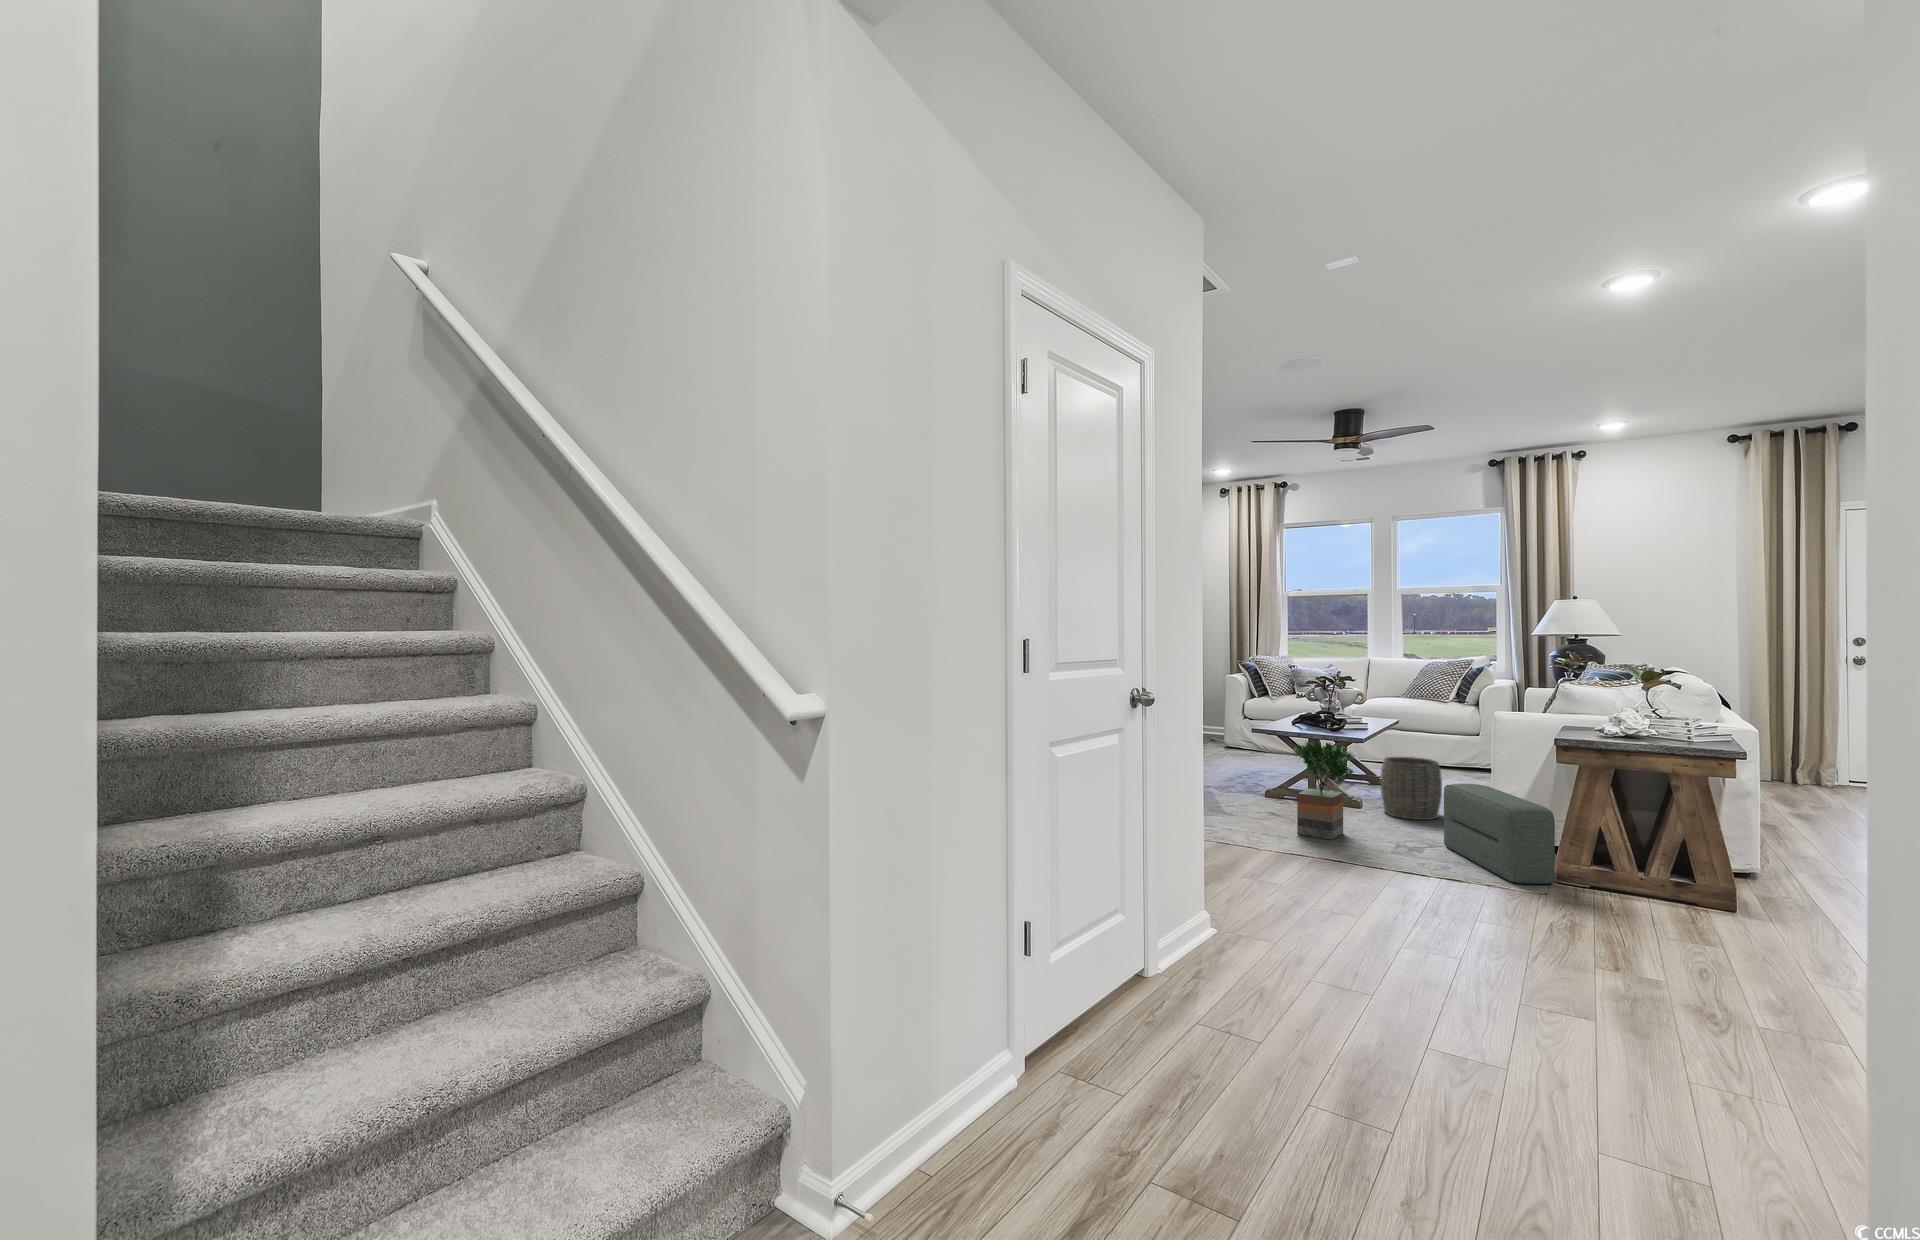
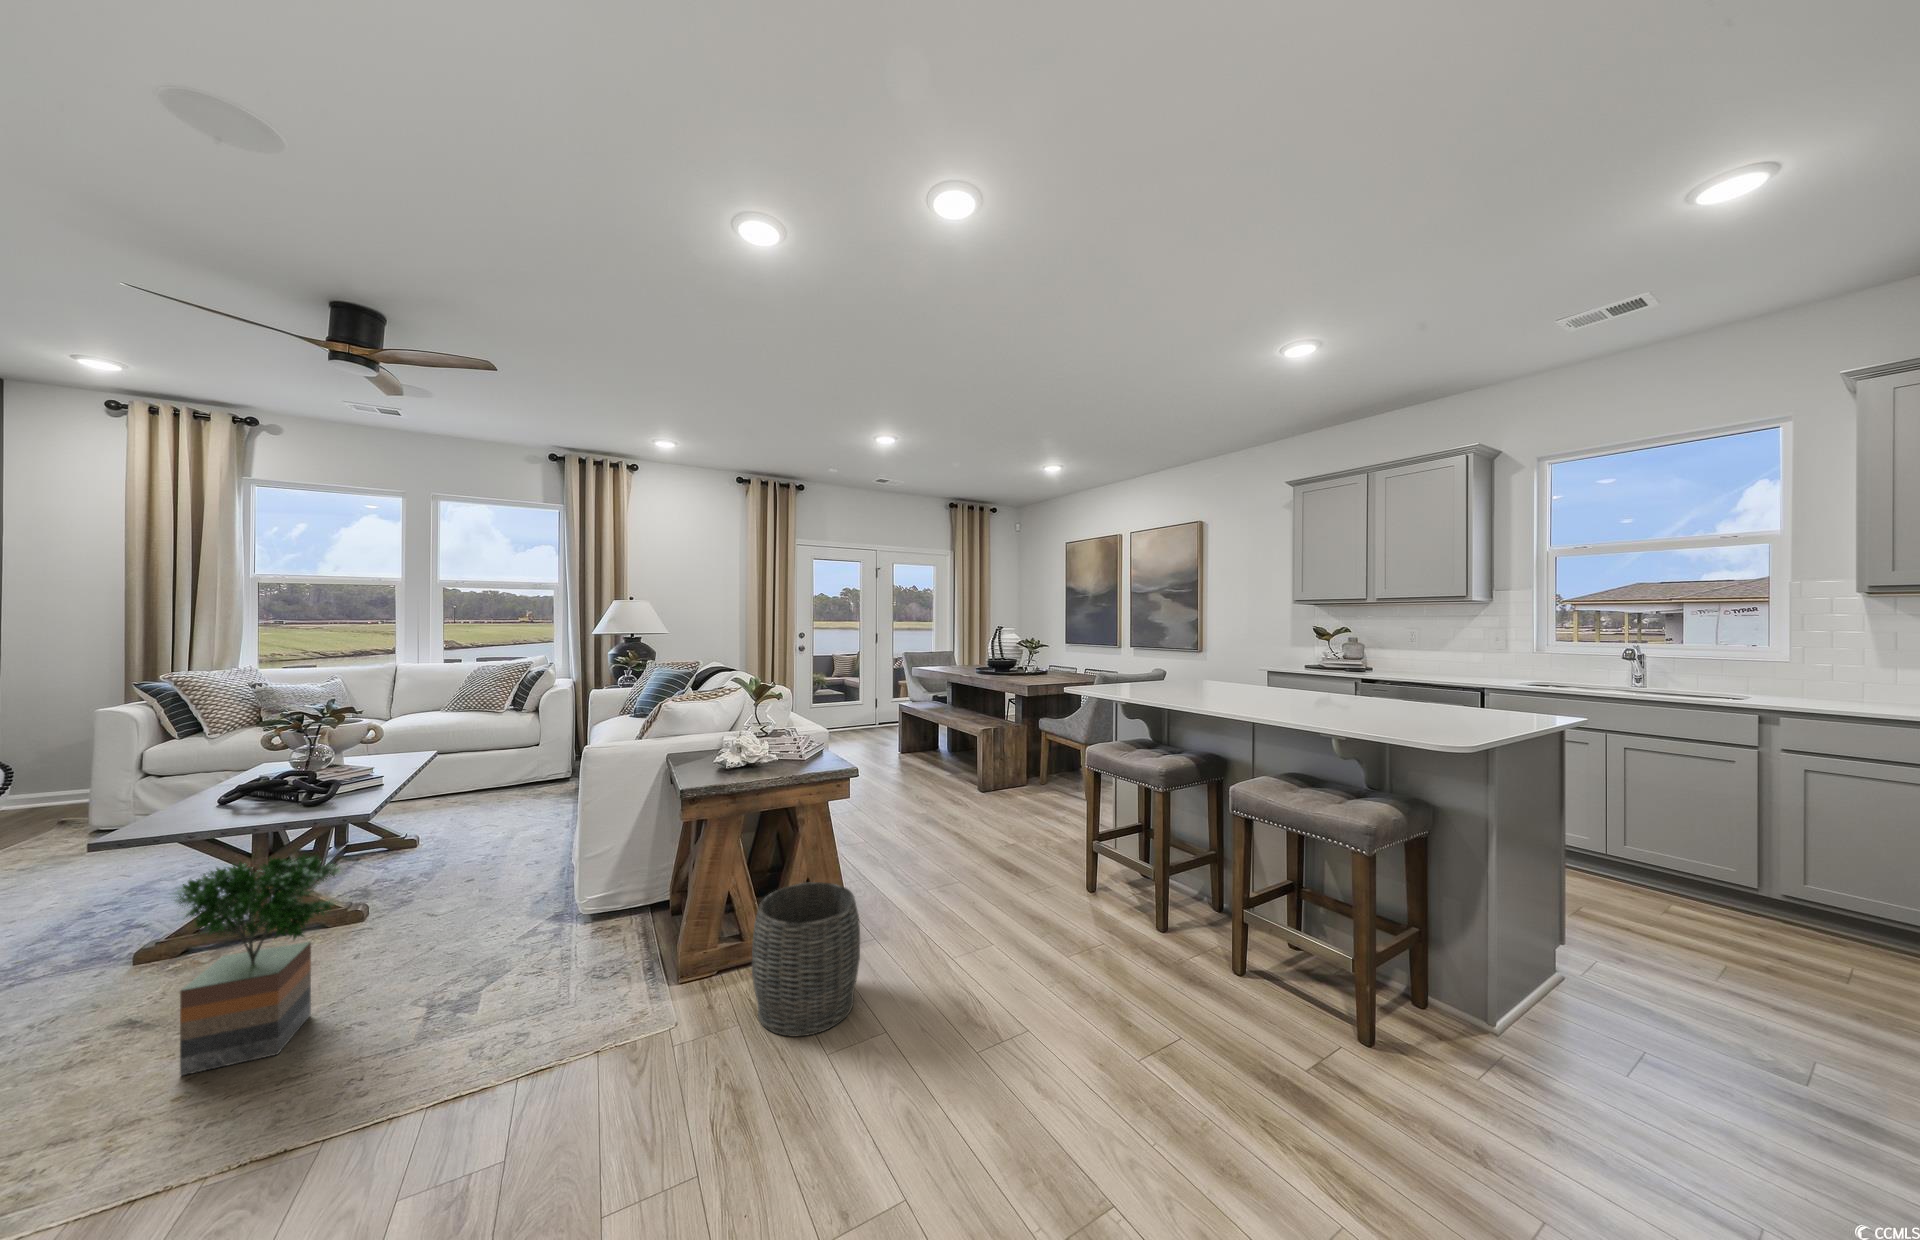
woven basket: present [1381,757,1442,820] -> present [752,882,860,1037]
pouf: present [1444,784,1555,884] -> none [509,858,680,1023]

